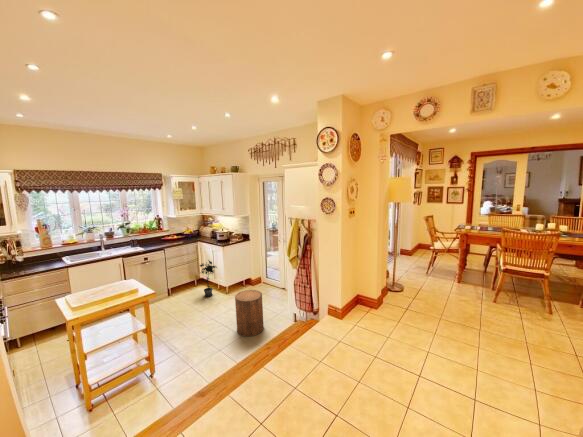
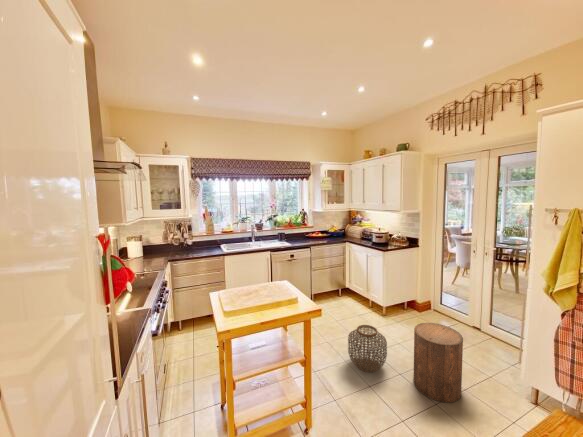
potted plant: present [200,260,217,296] -> none [349,266,374,314]
woven basket: none [192,301,220,334] -> present [348,325,387,372]

